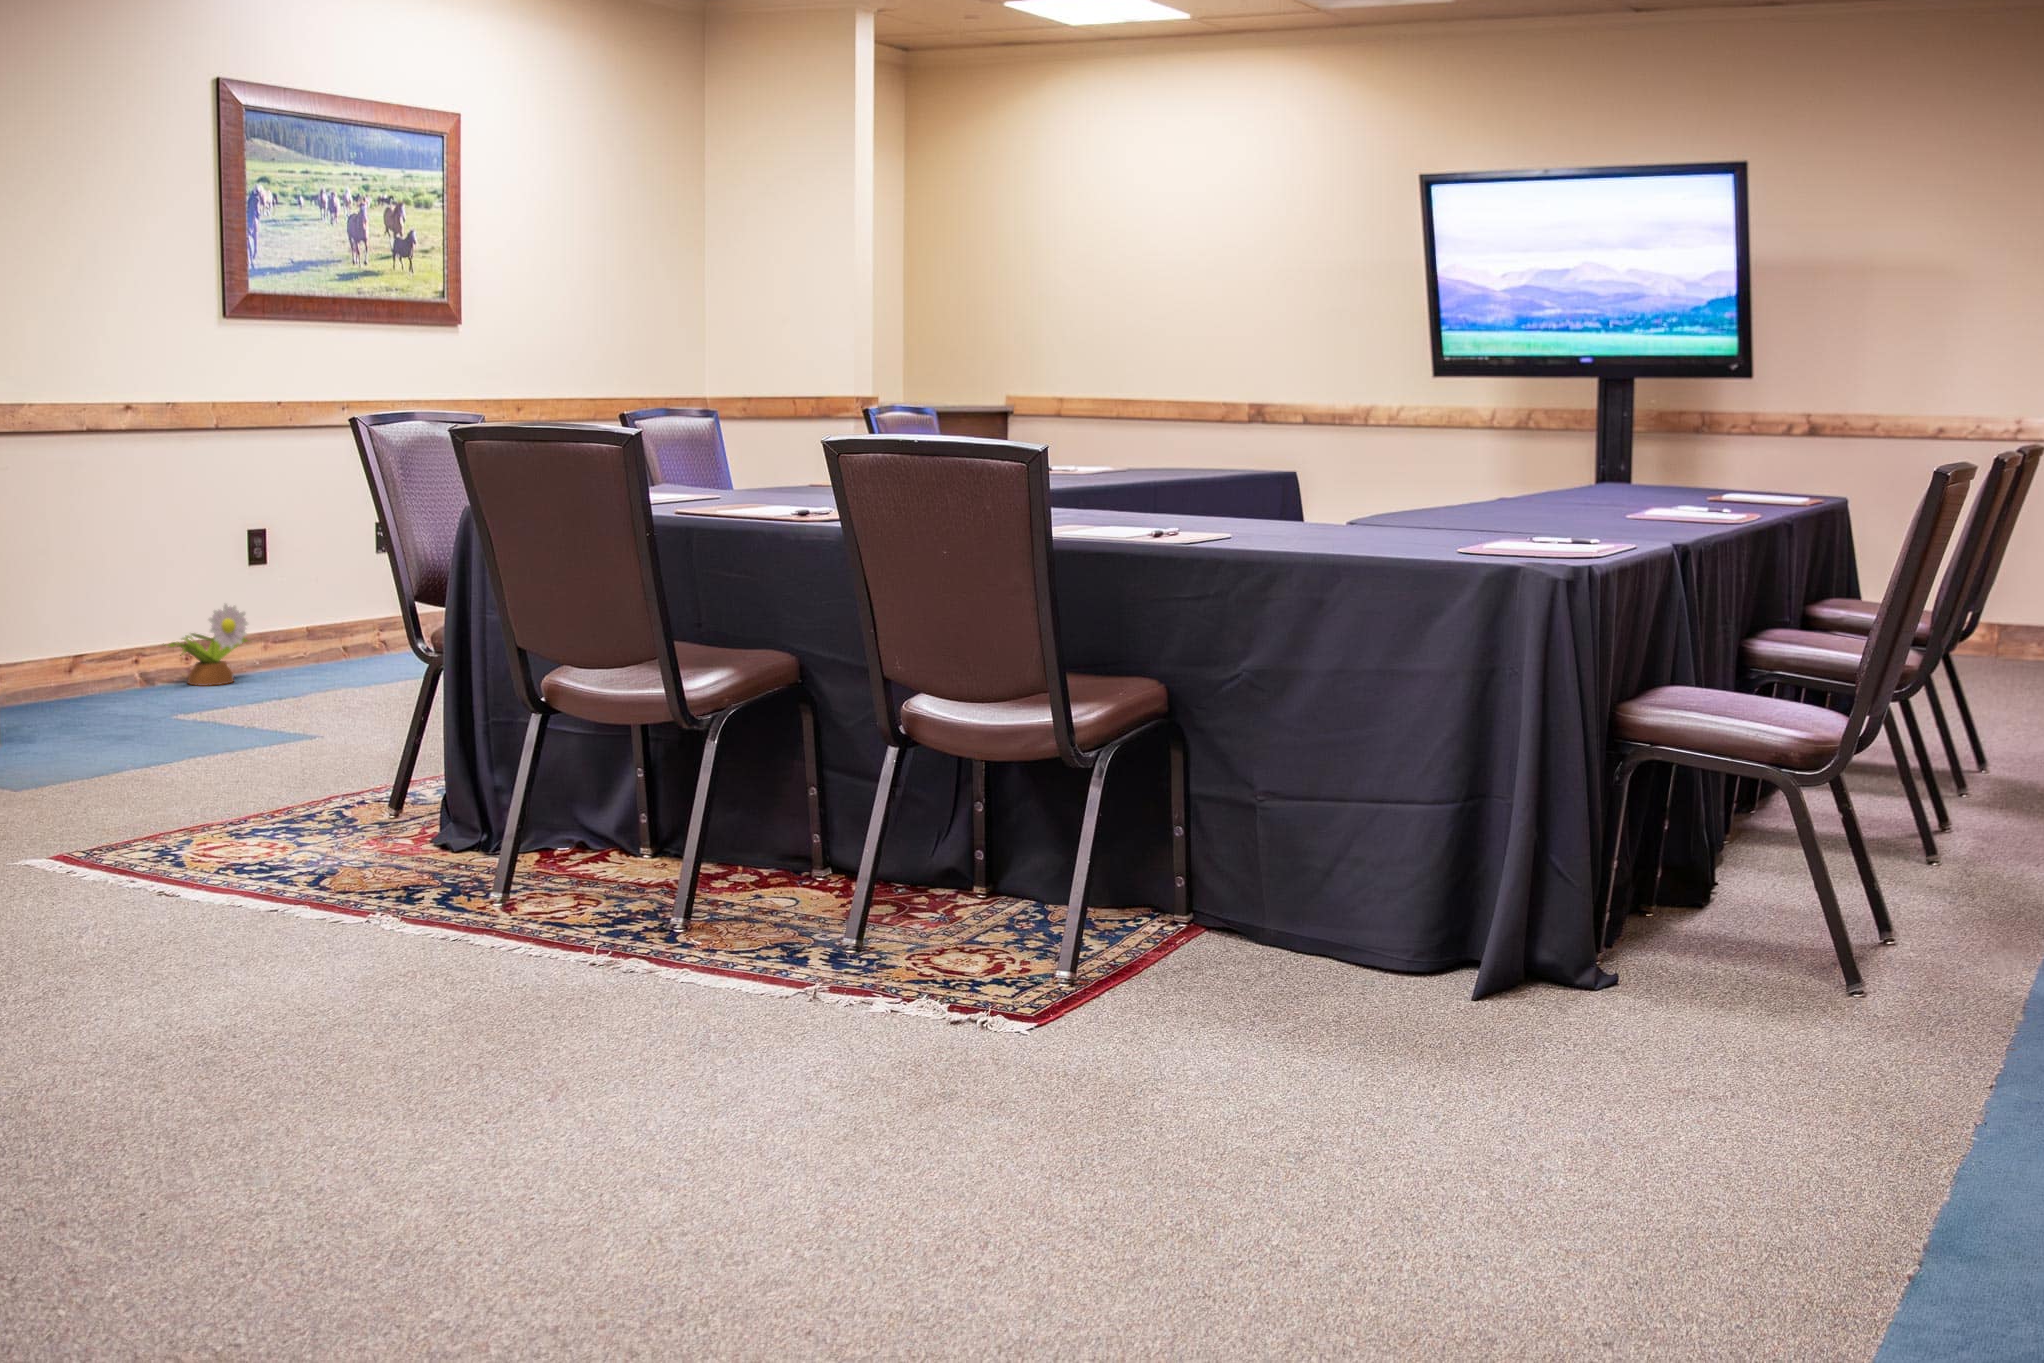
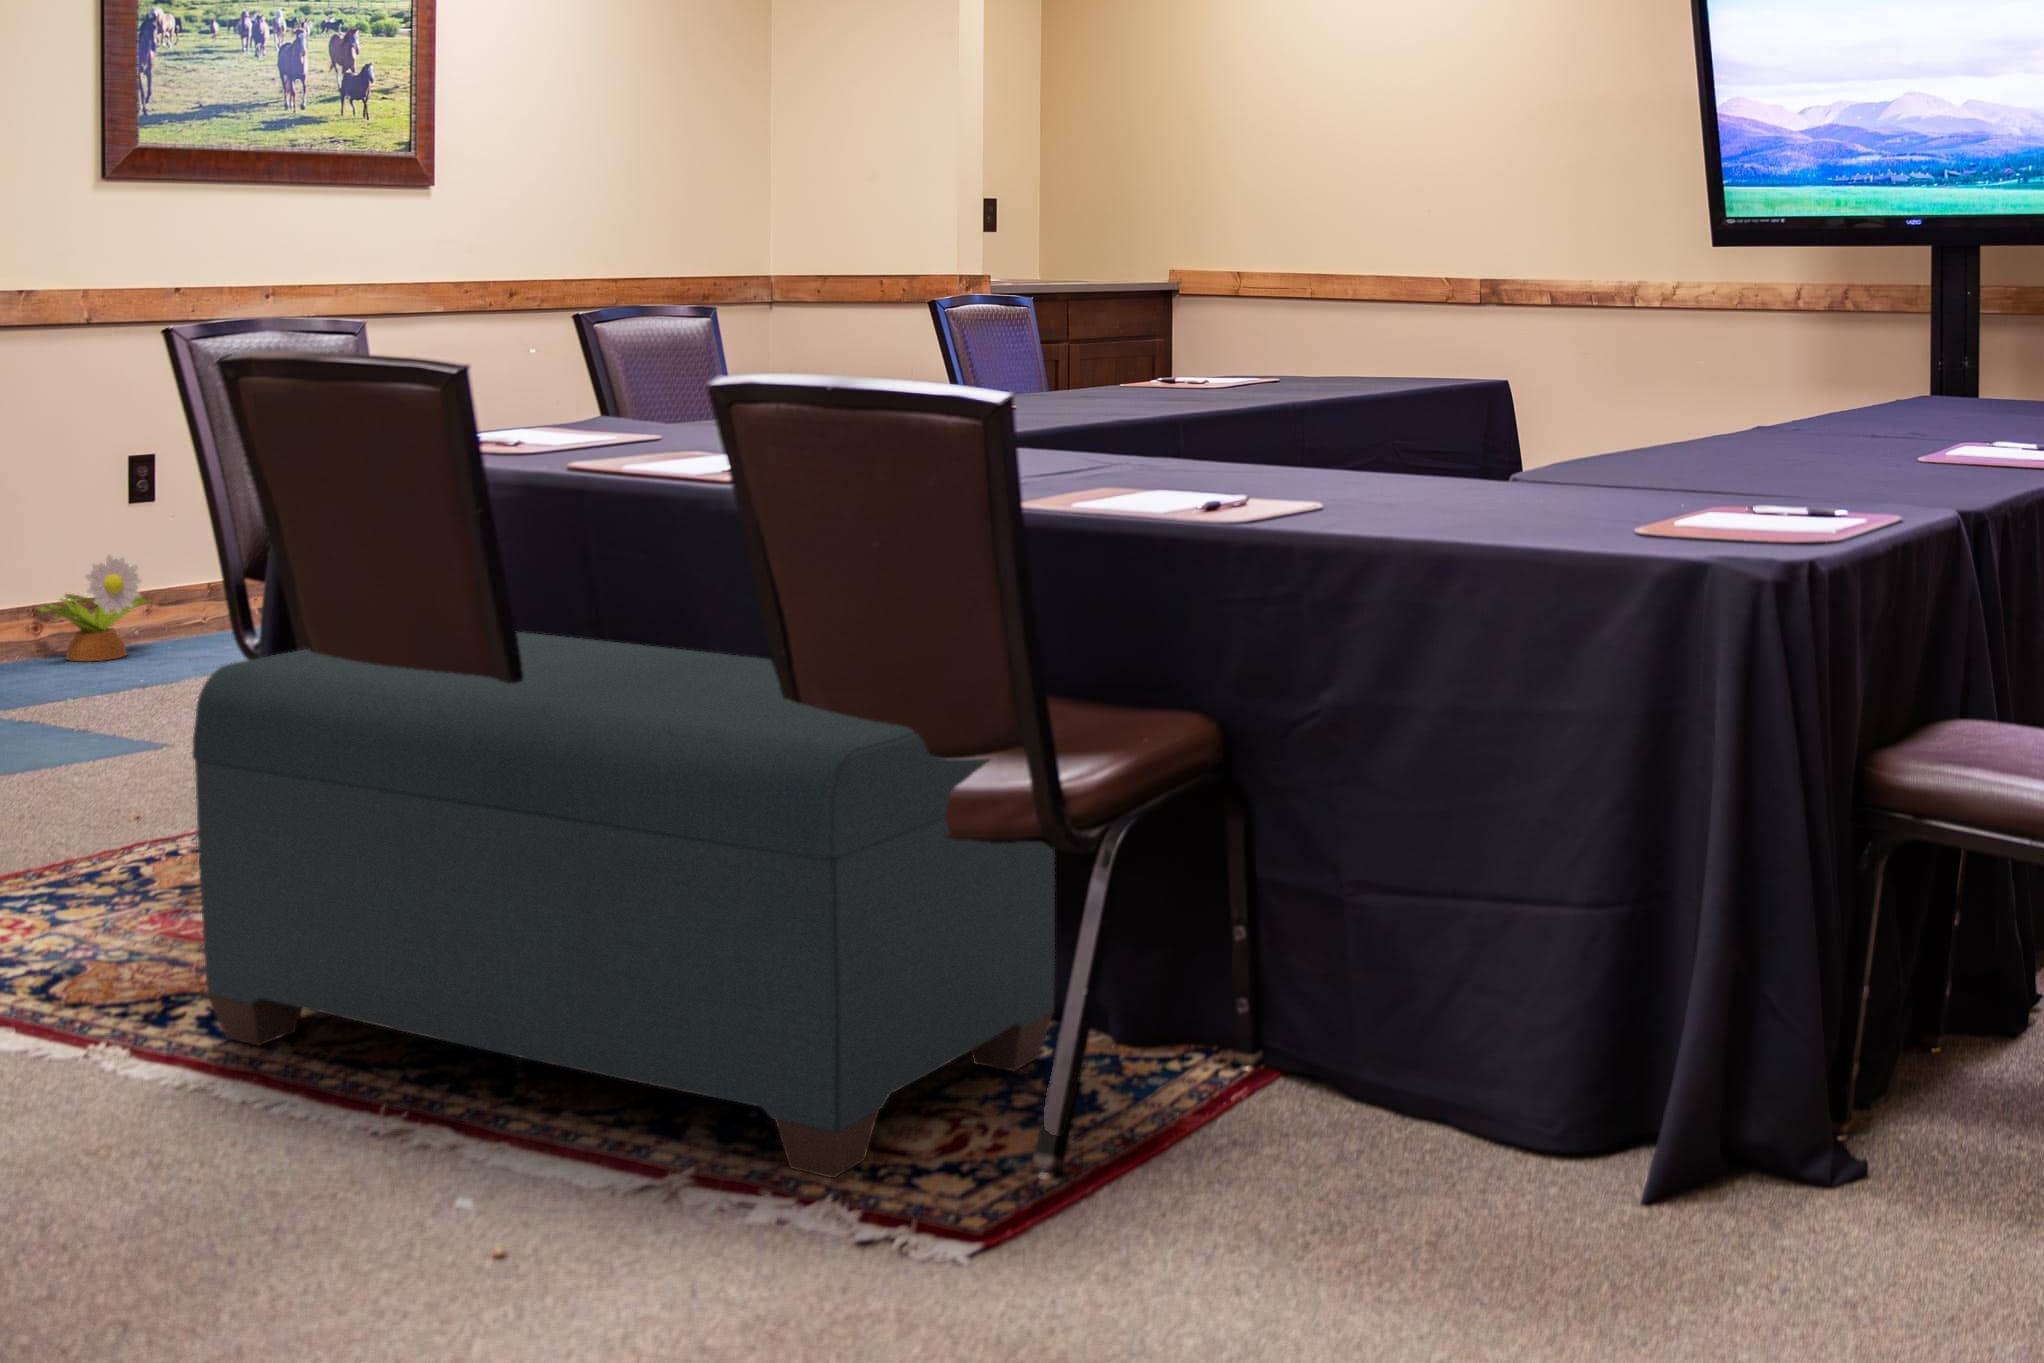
bench: none [448,631,1046,986] -> present [192,632,1055,1178]

